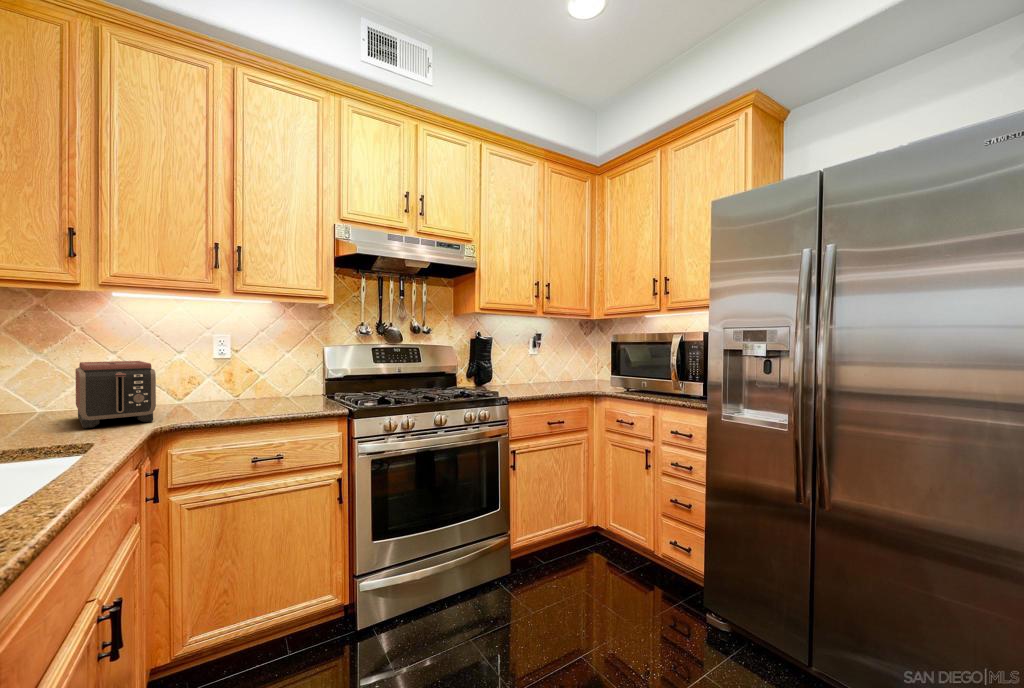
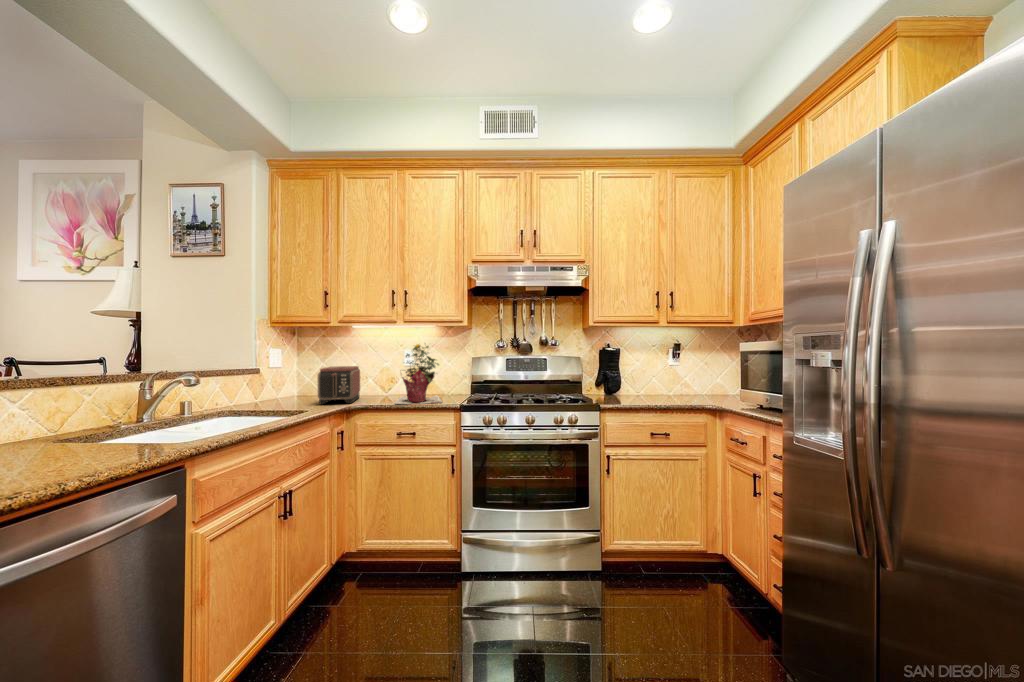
potted plant: none [230,324,319,416] -> present [395,344,442,404]

